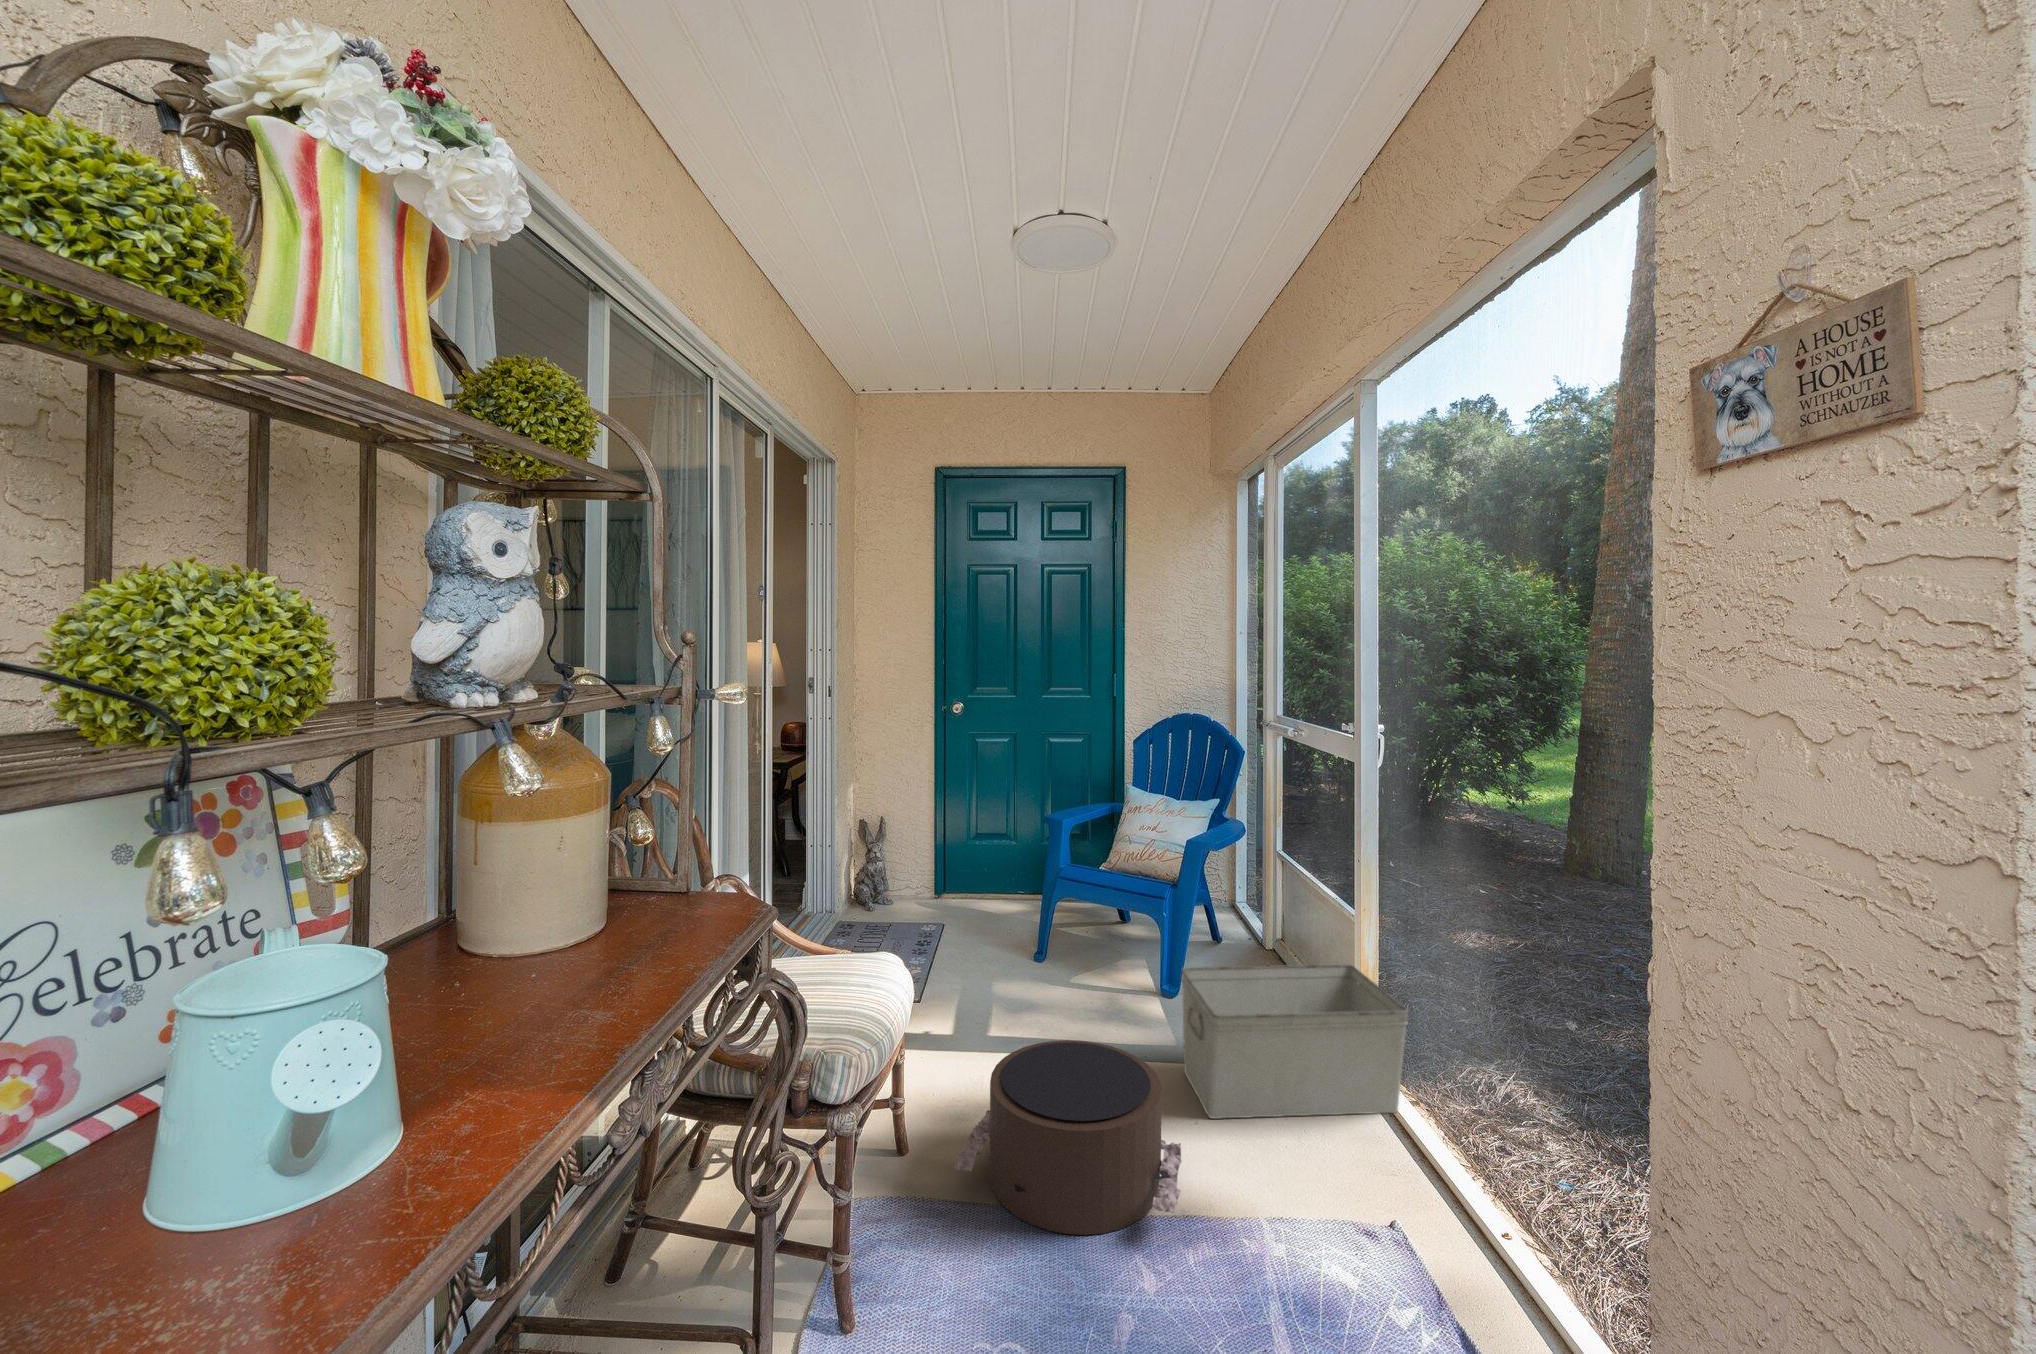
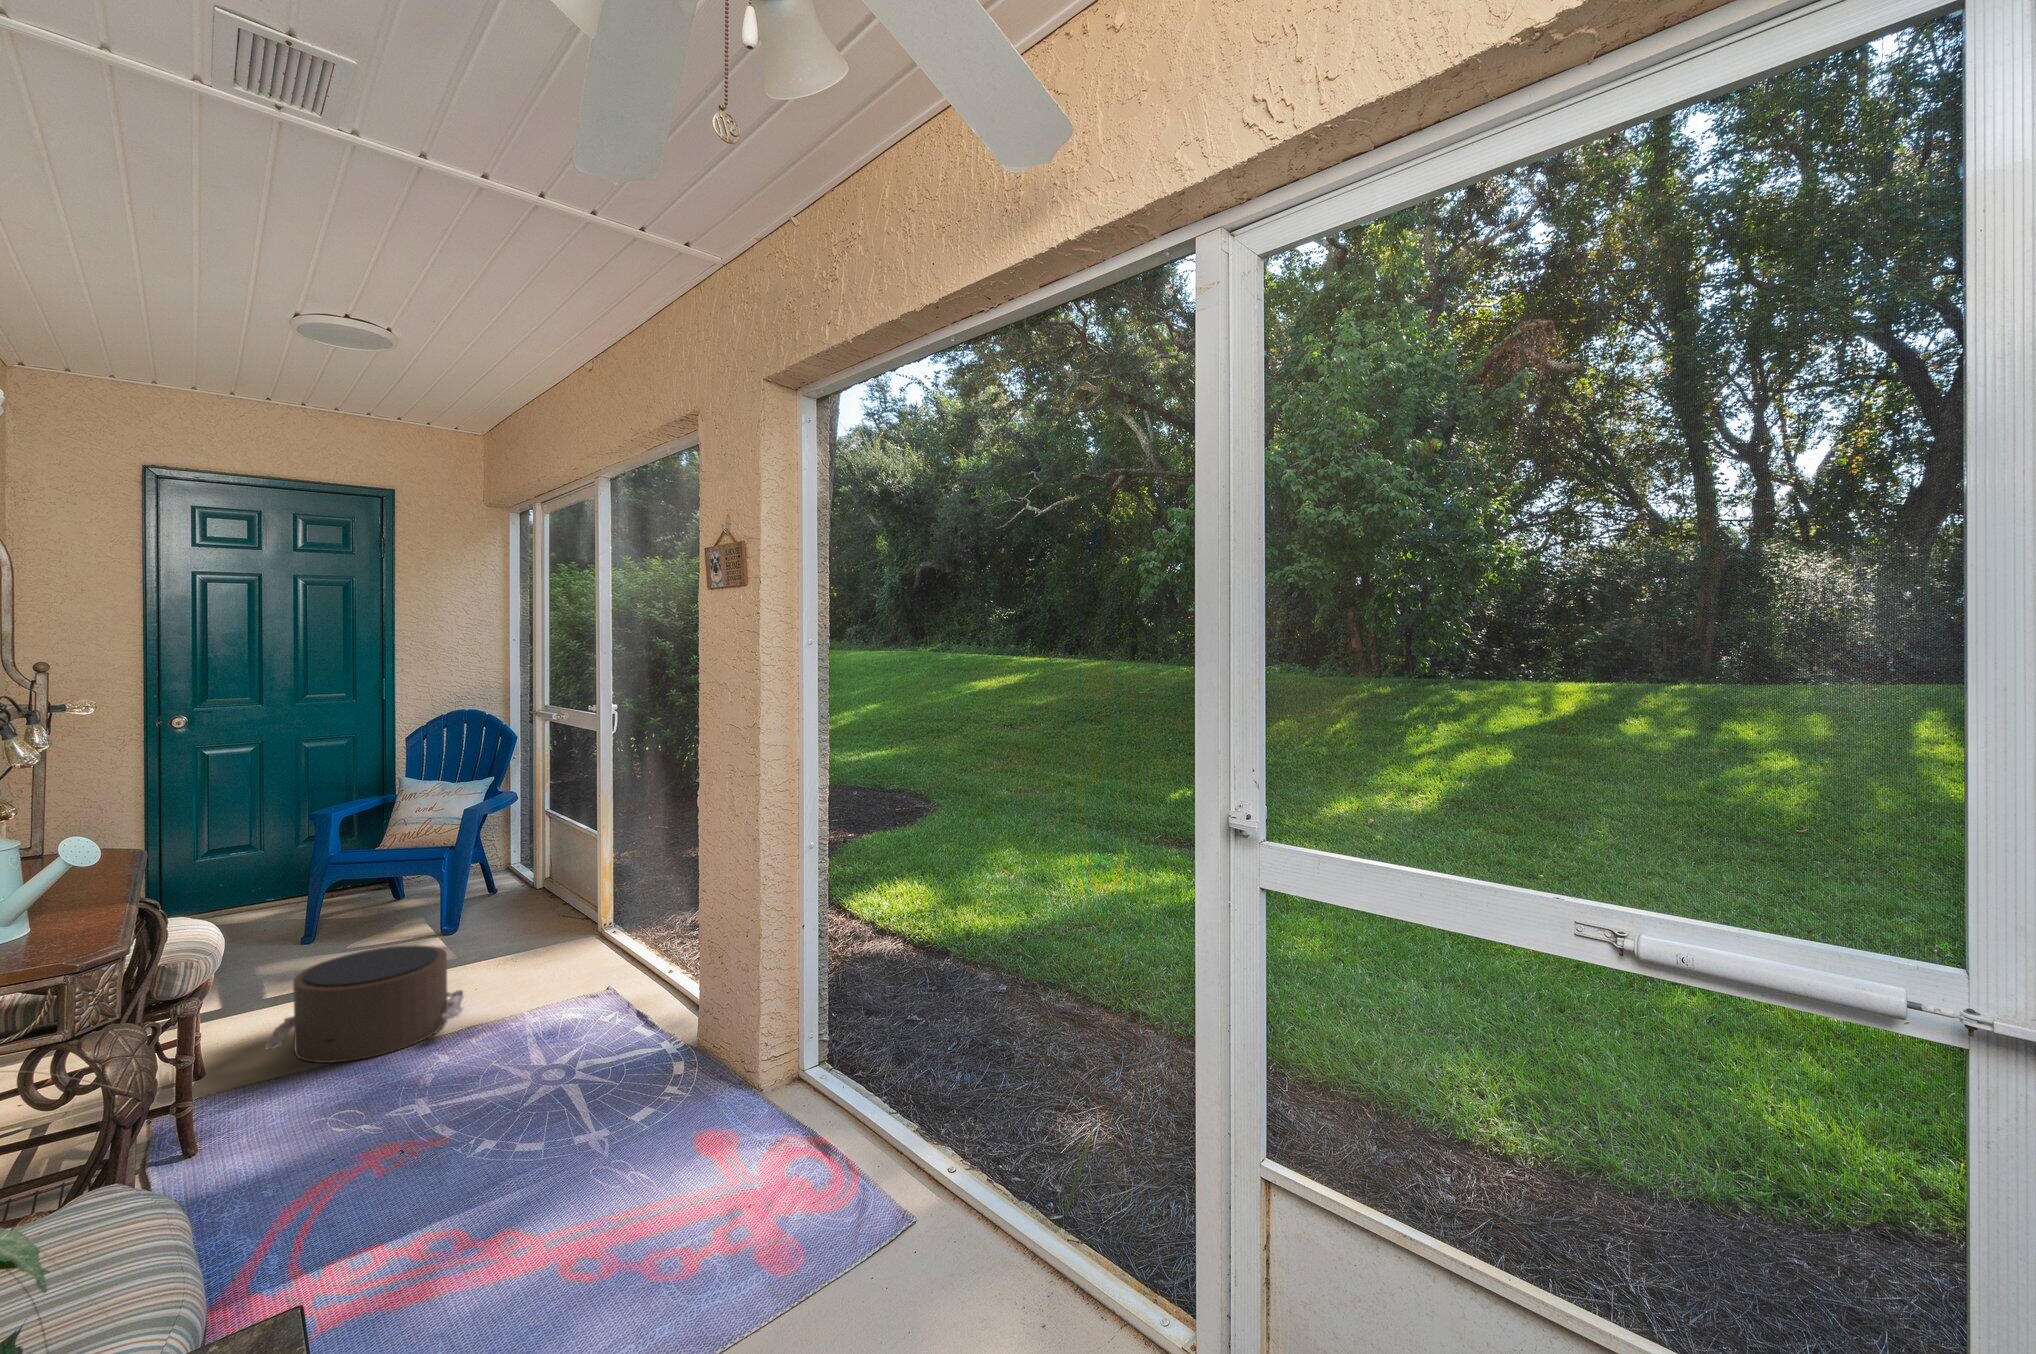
storage bin: present [1182,964,1408,1119] -> none [461,868,628,982]

